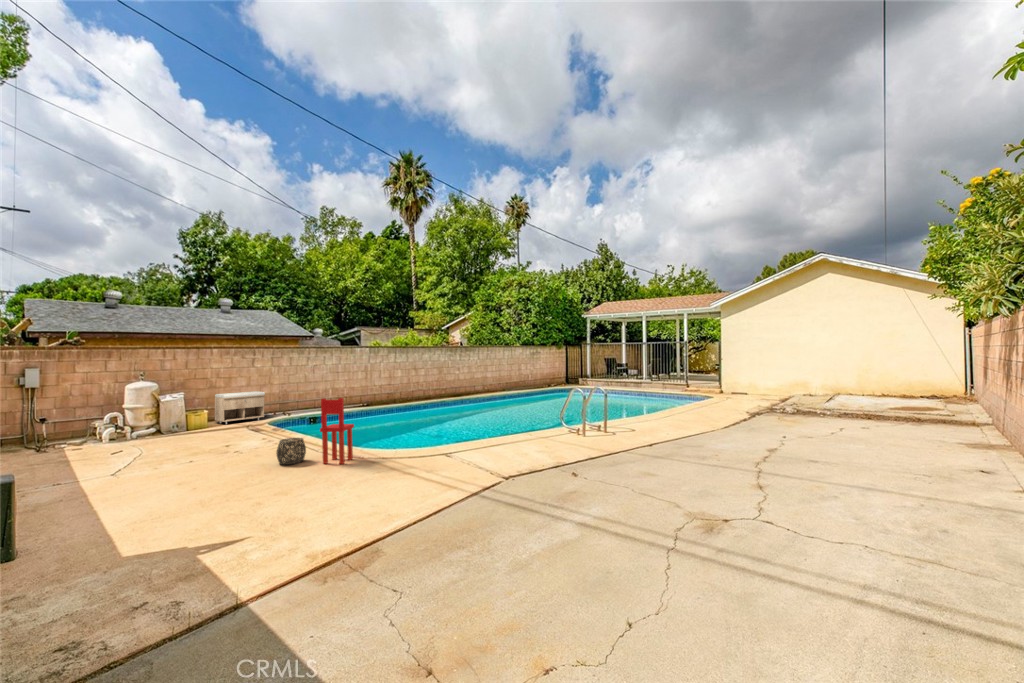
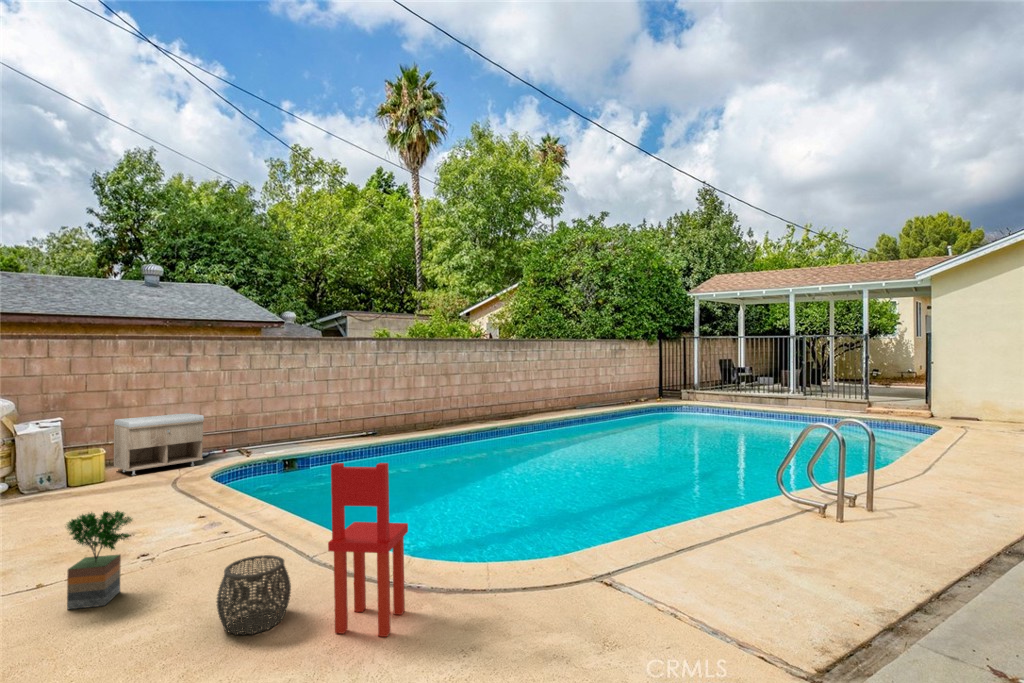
potted tree: none [212,423,240,461] -> present [67,510,132,609]

